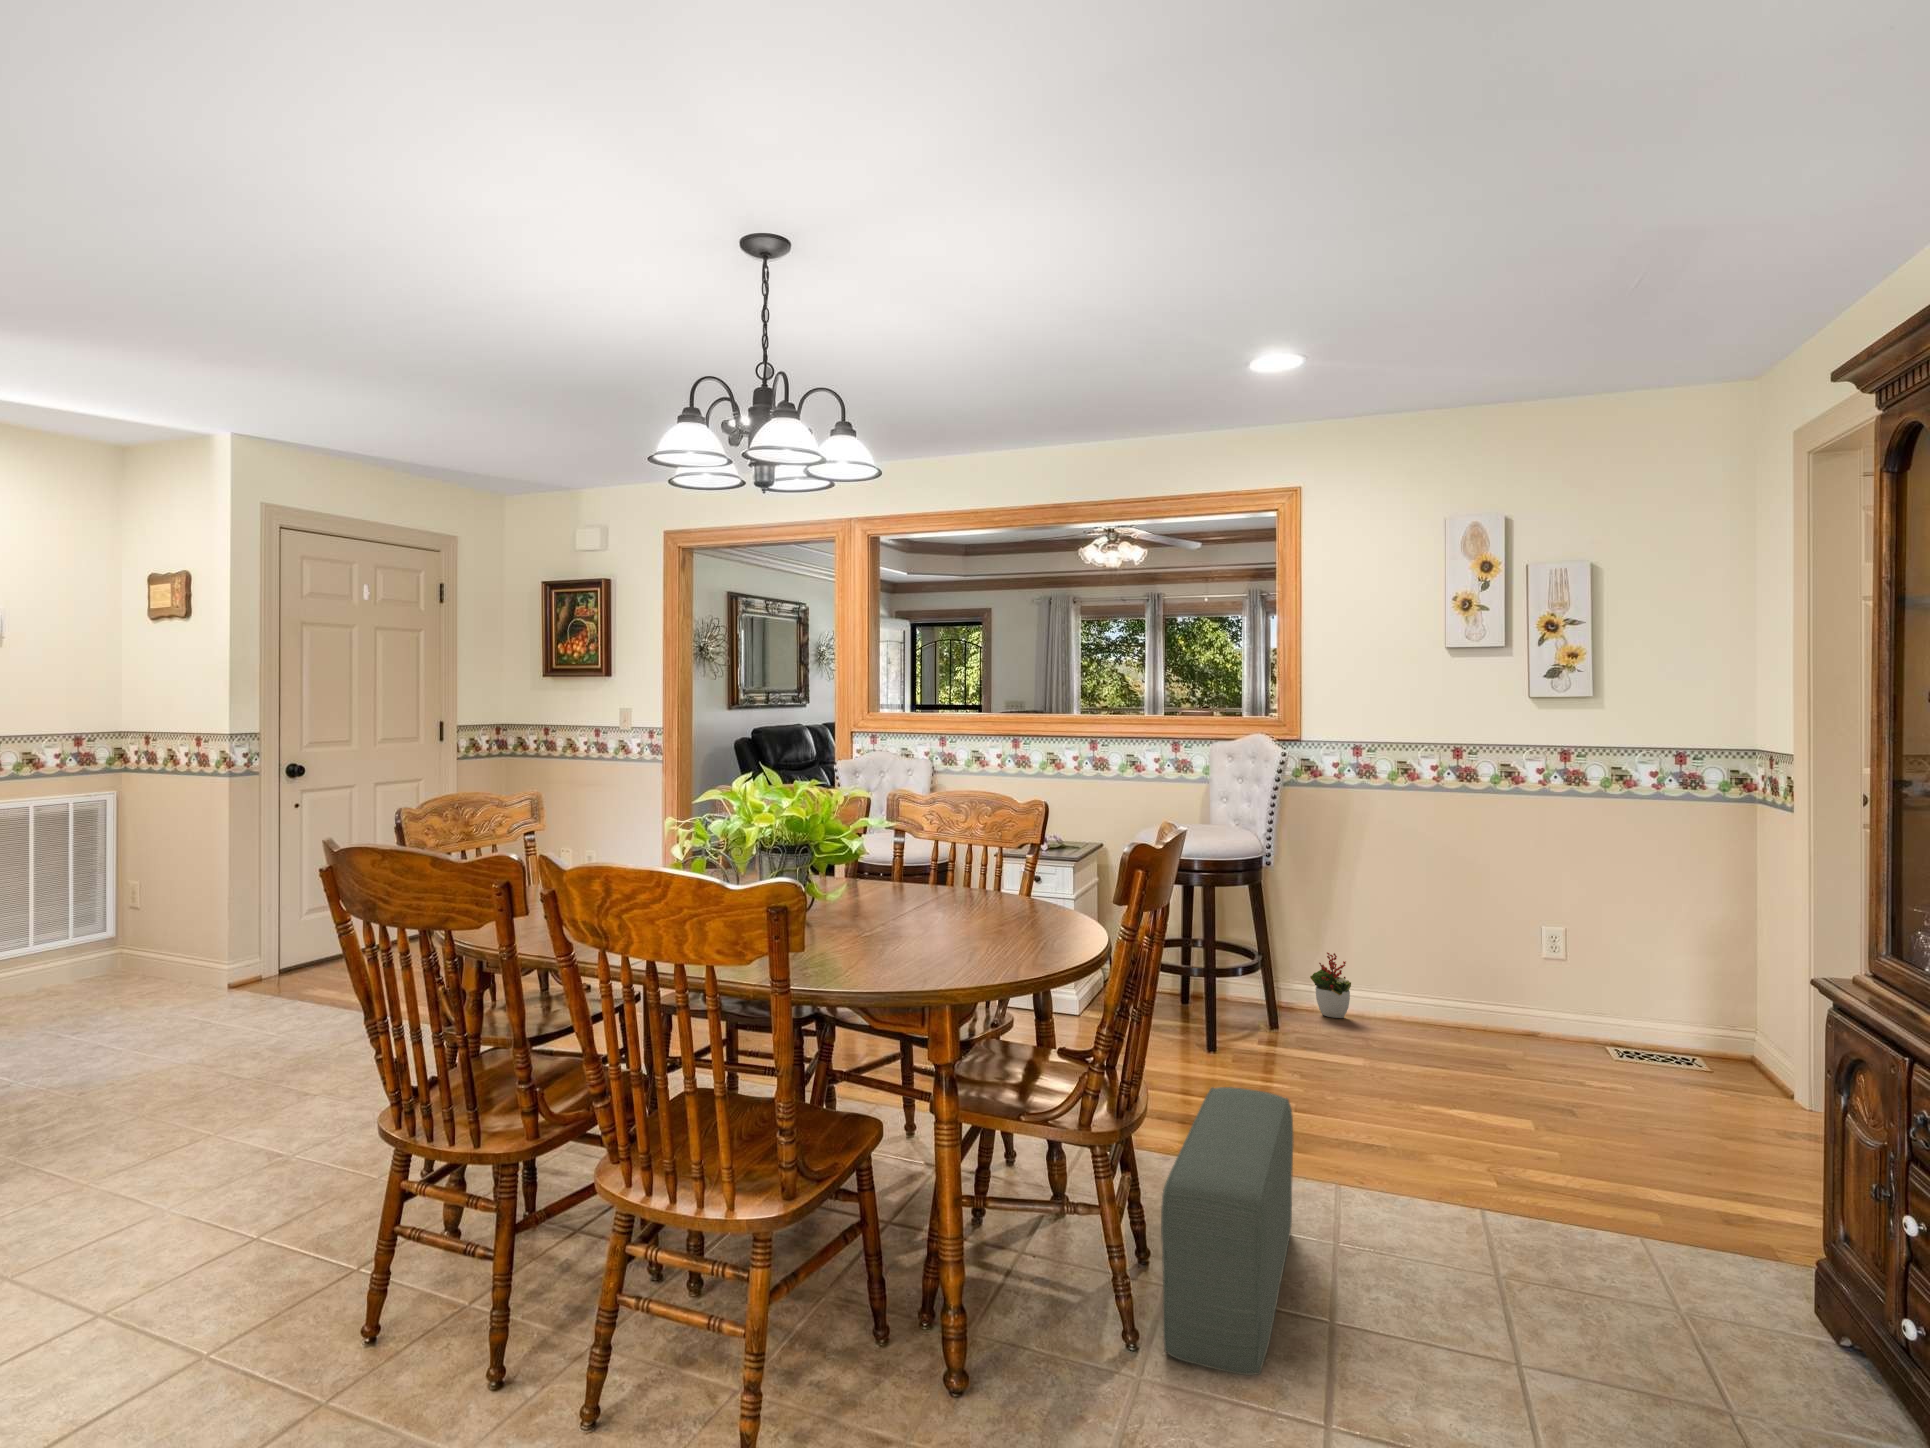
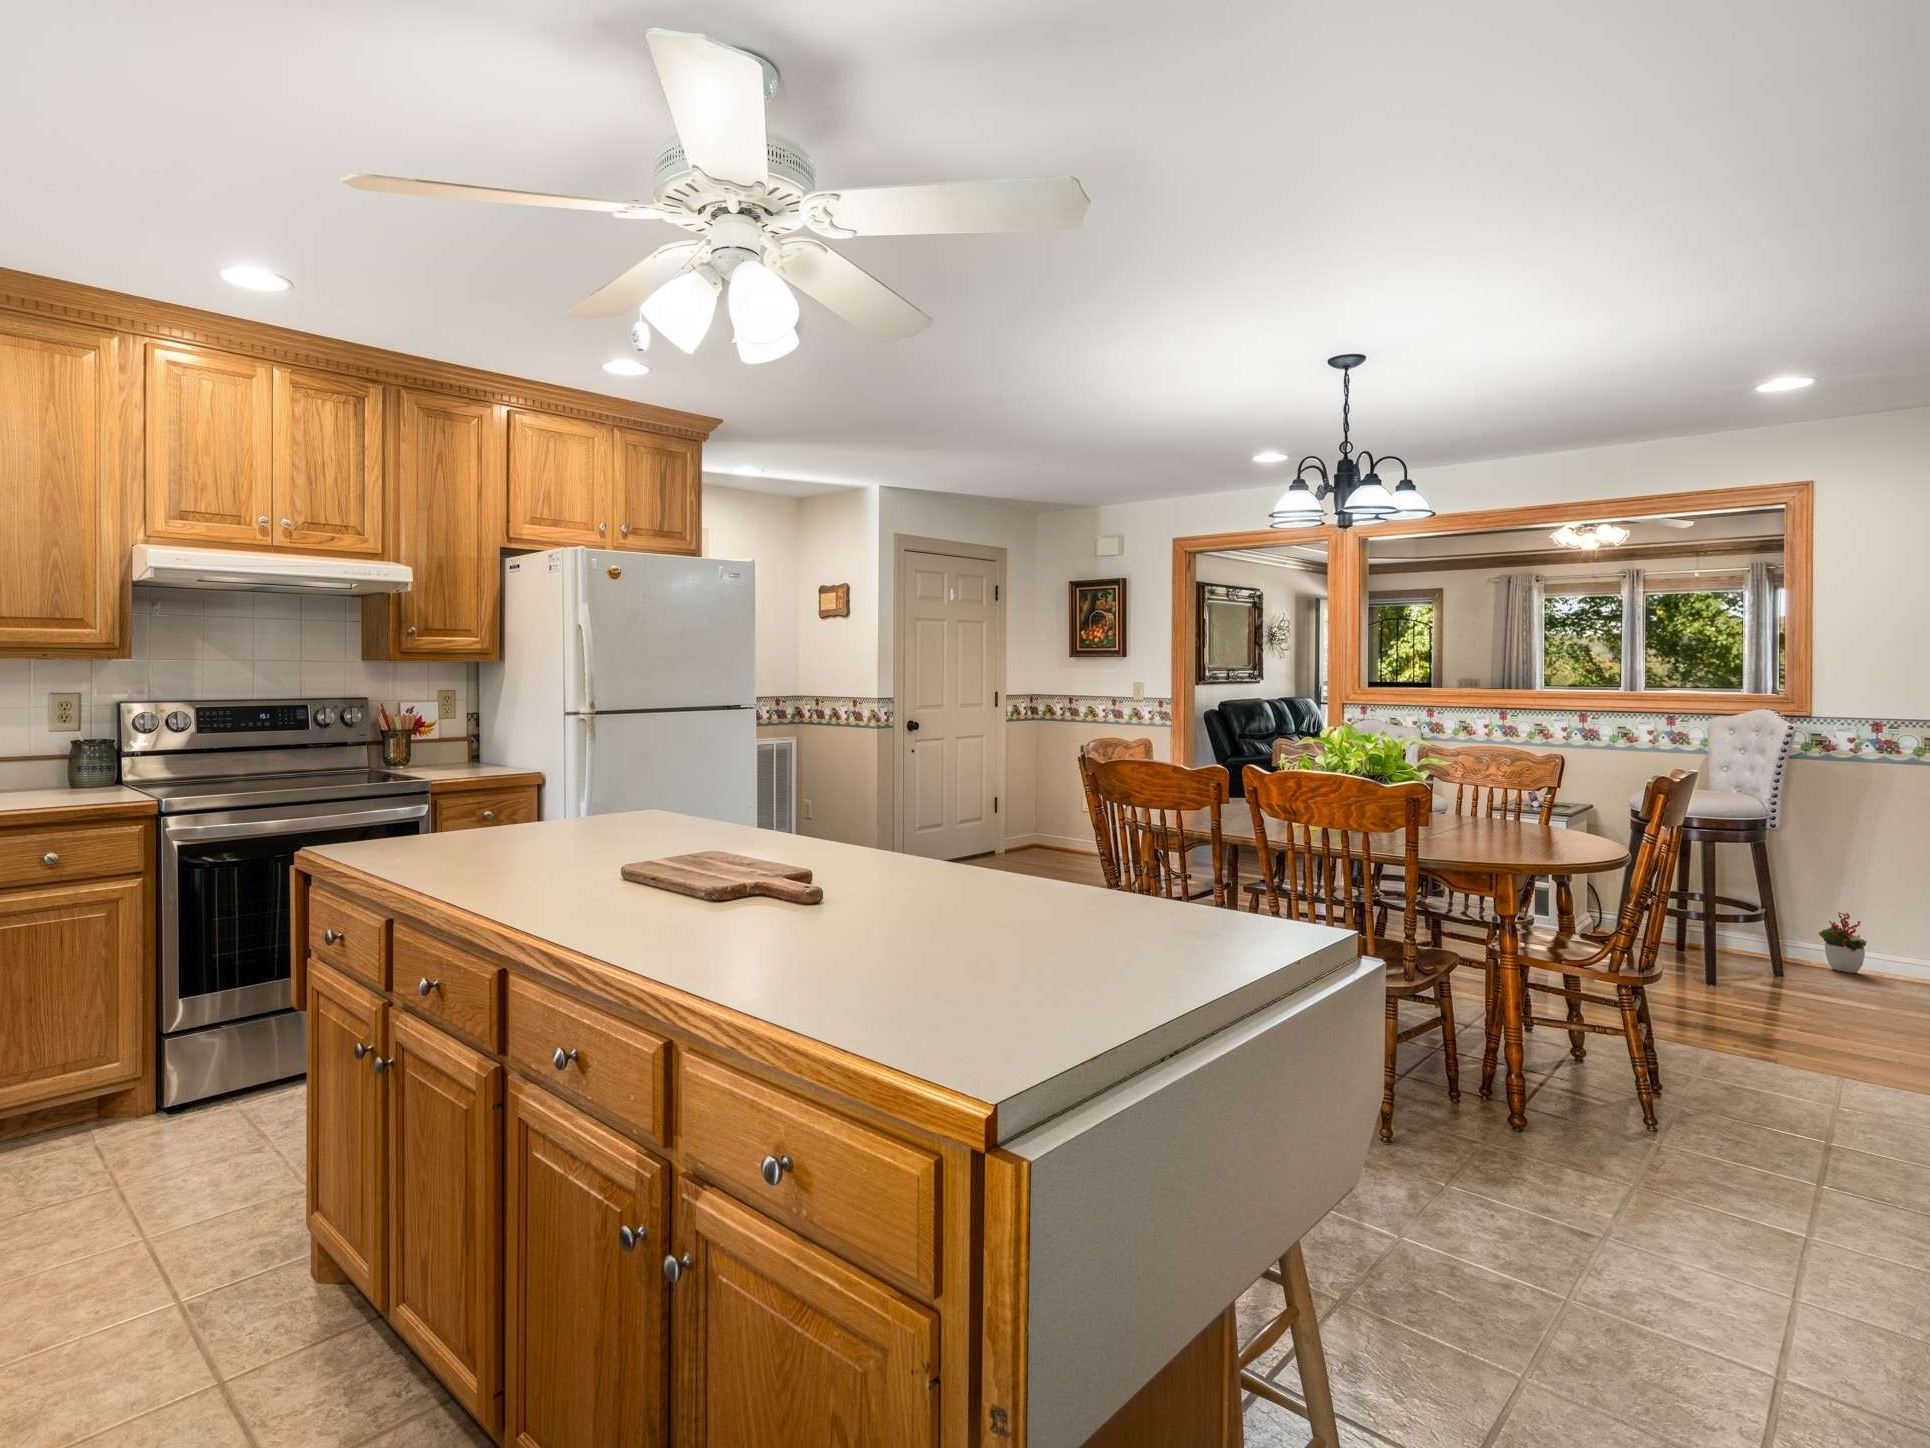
pouf: present [1161,1087,1293,1375] -> none [1714,992,1825,1189]

